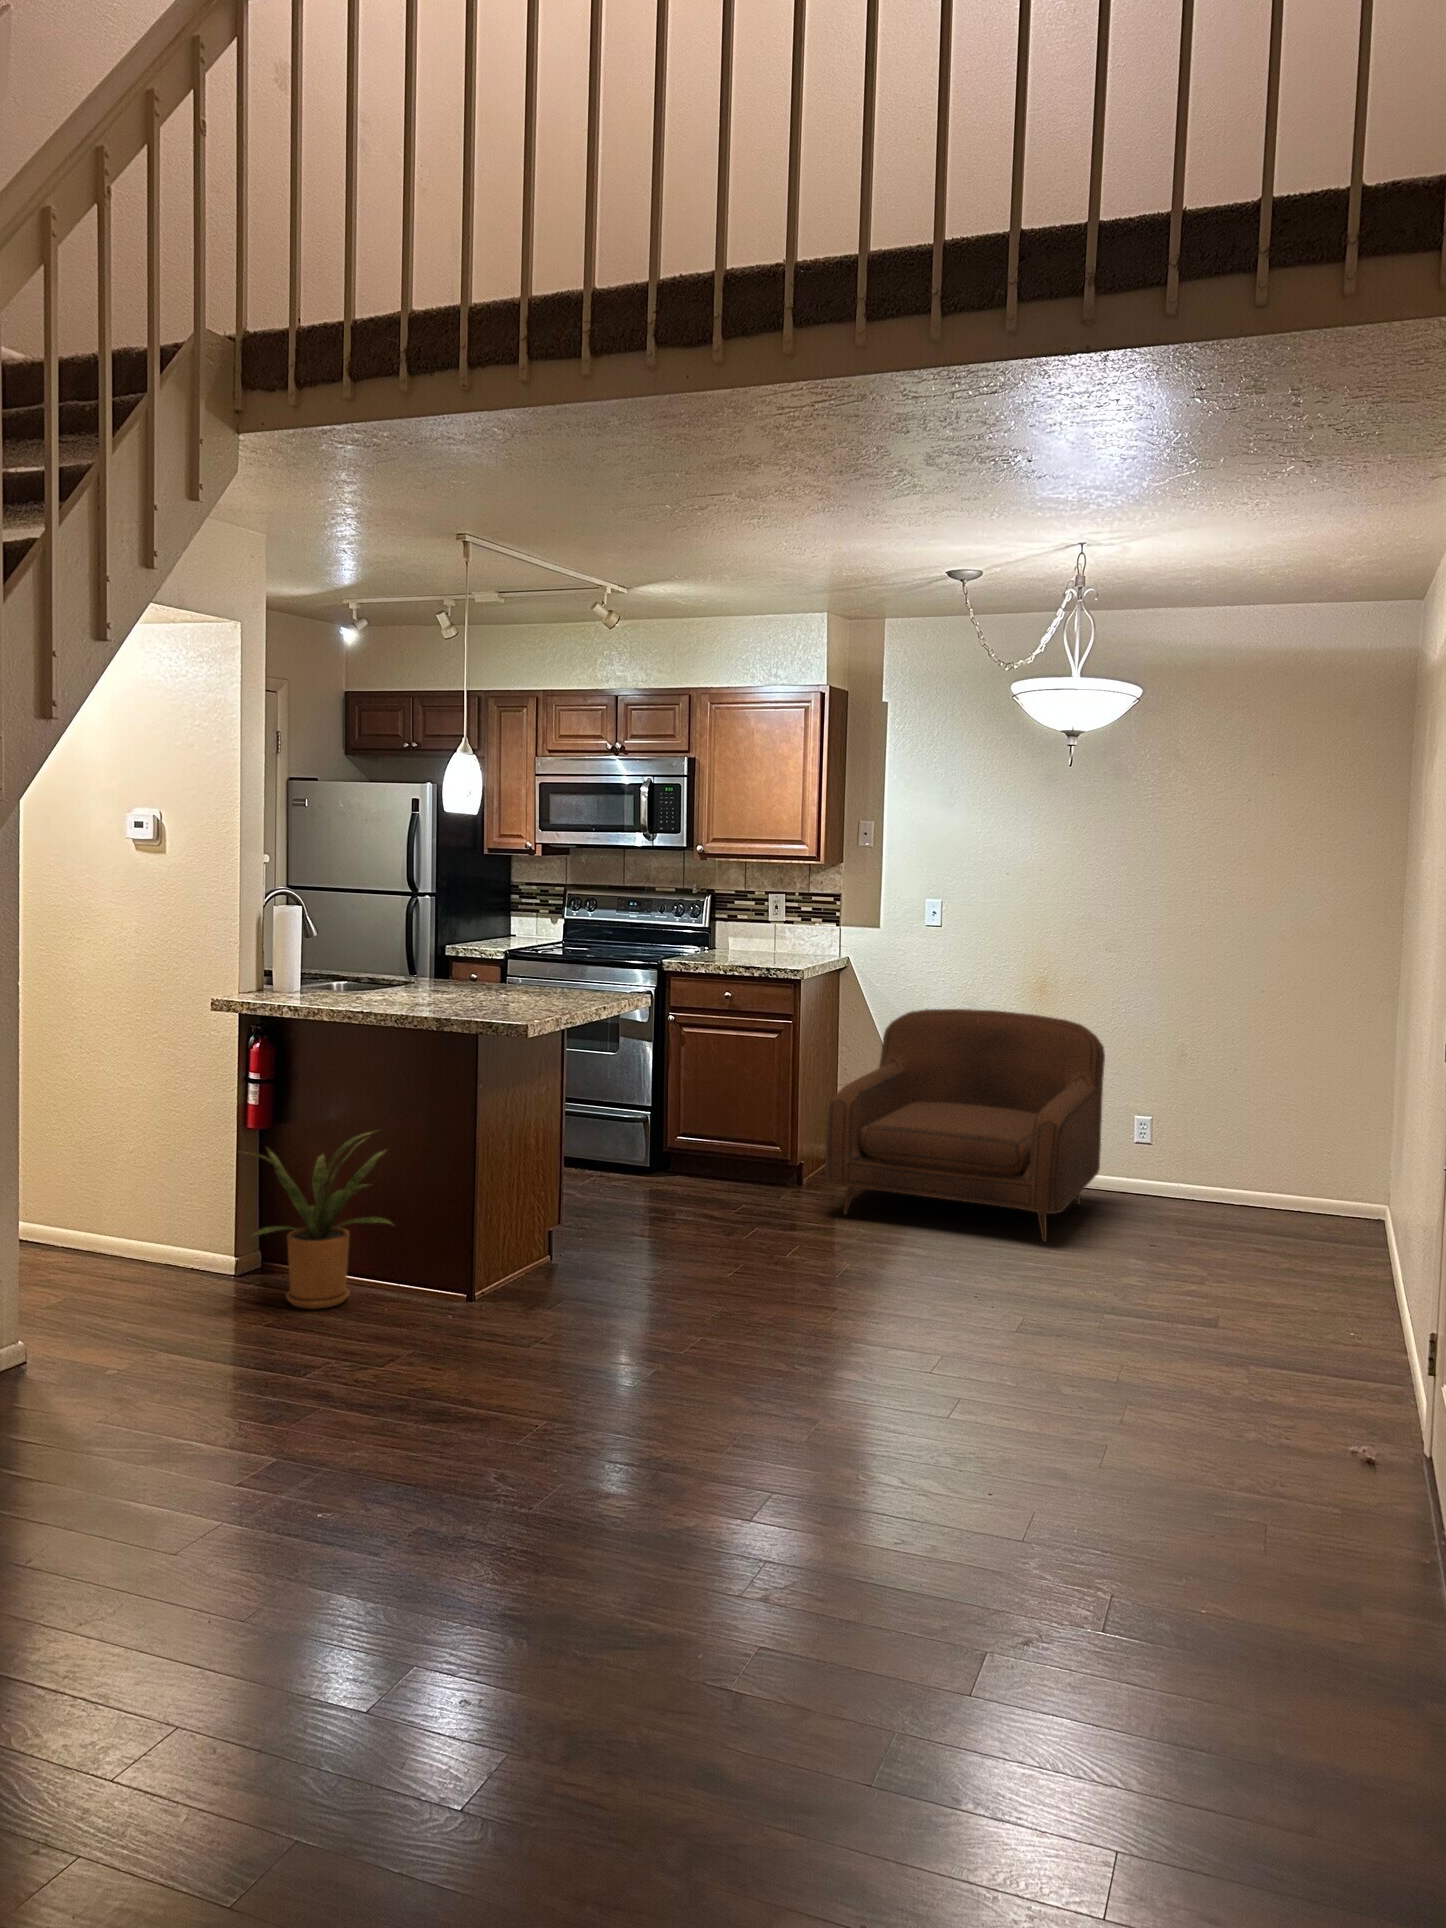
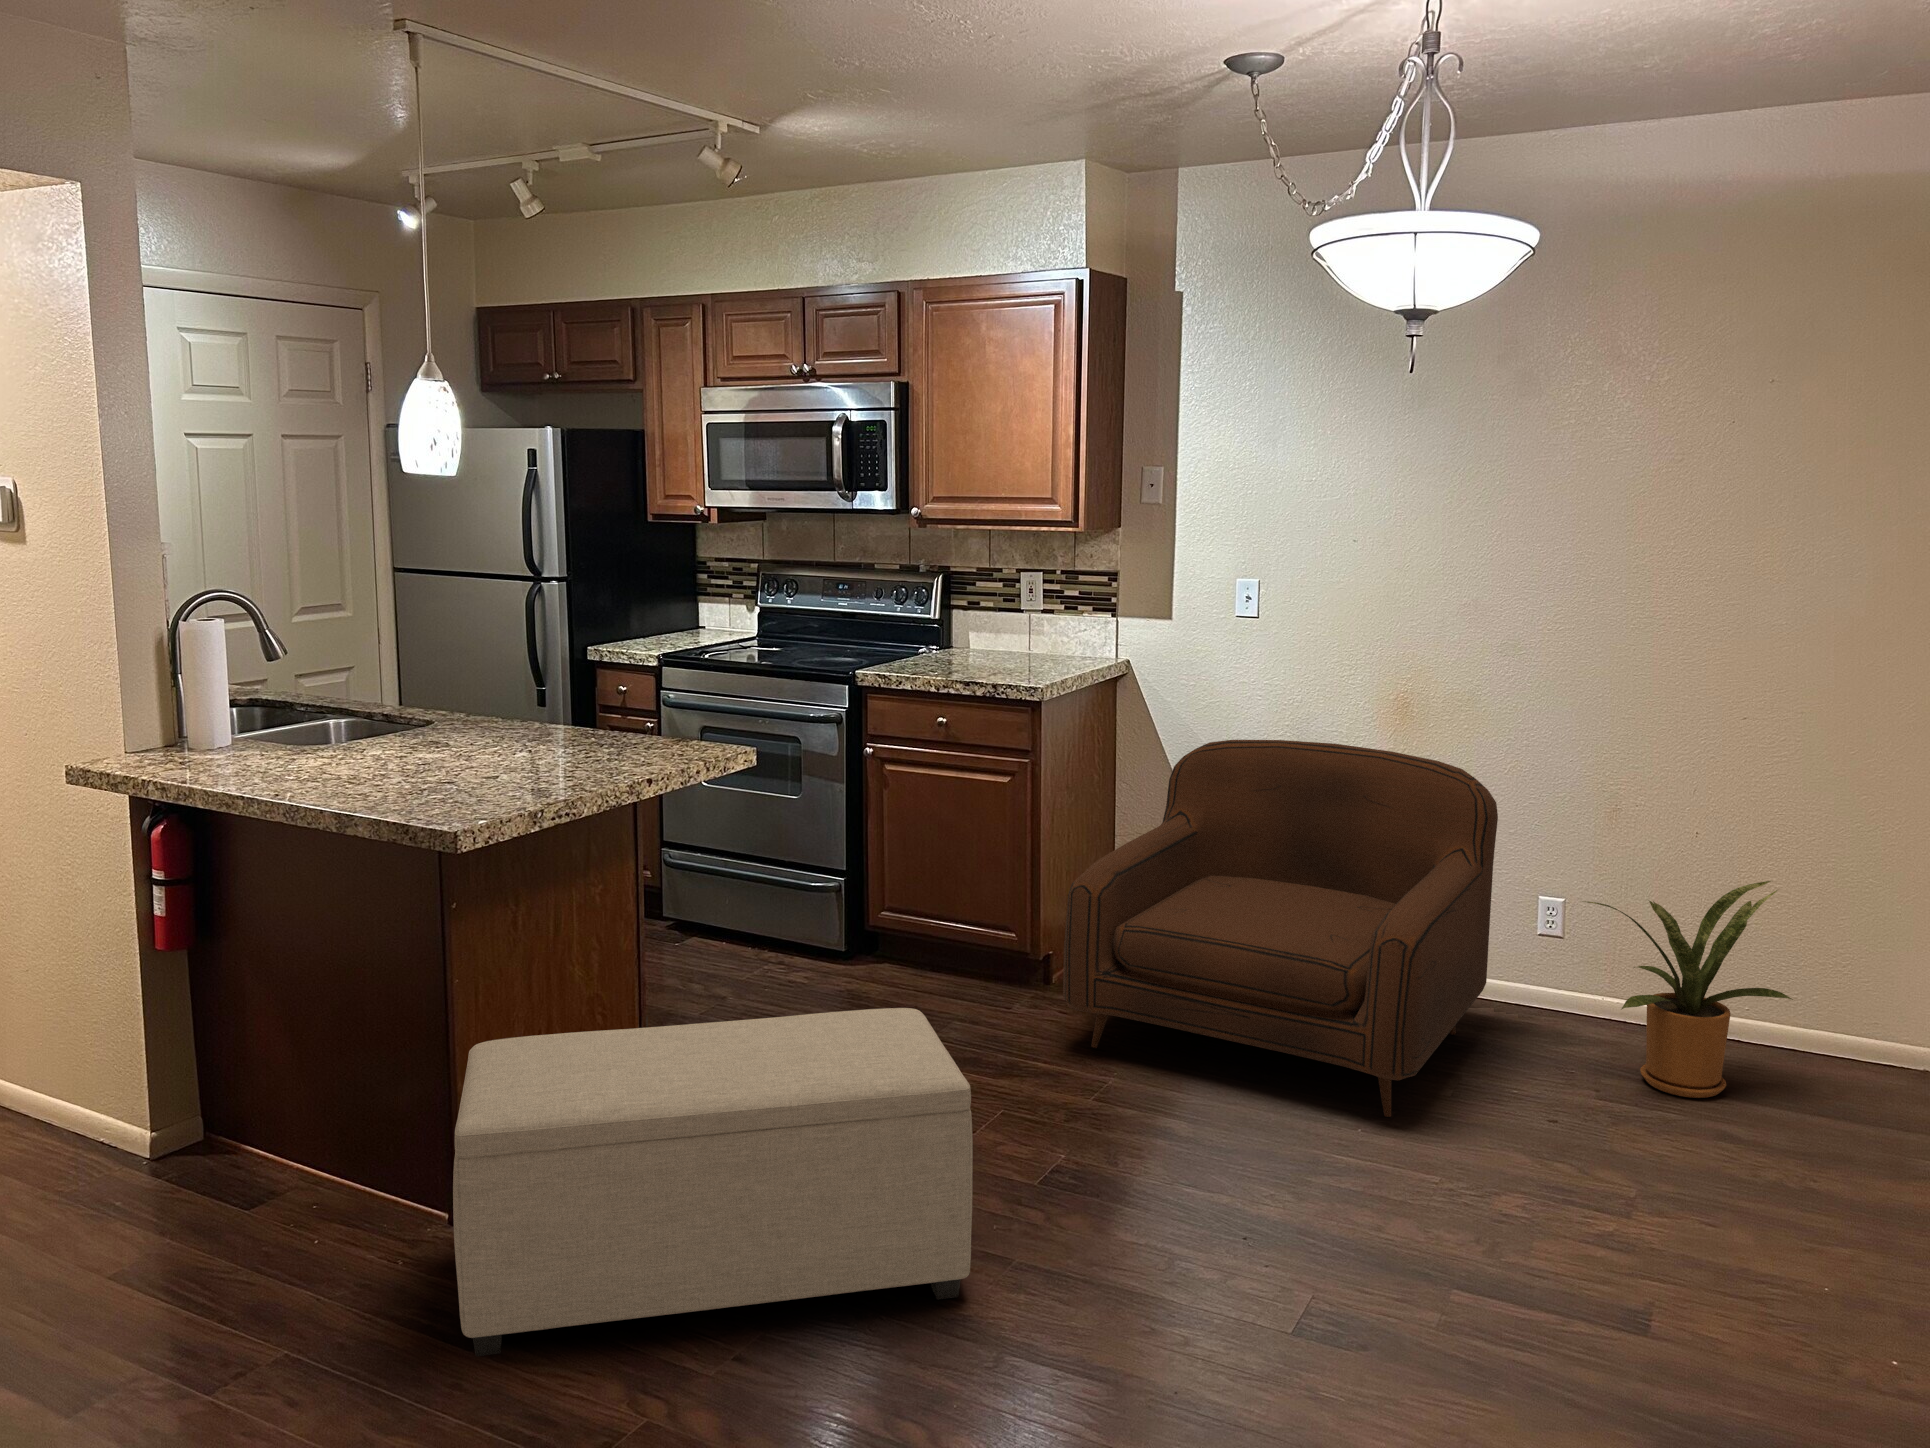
house plant: present [253,1132,392,1309] -> present [1585,881,1793,1098]
ottoman: none [497,1154,820,1346] -> present [453,1008,973,1356]

